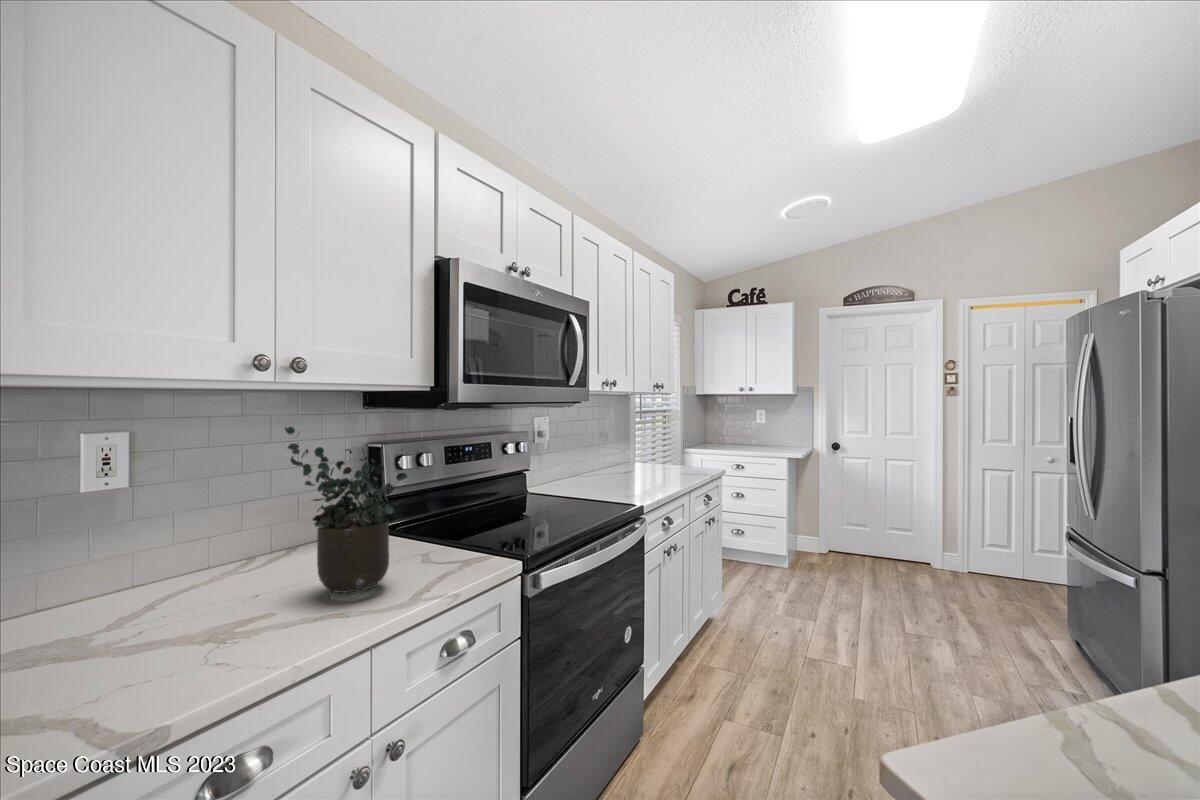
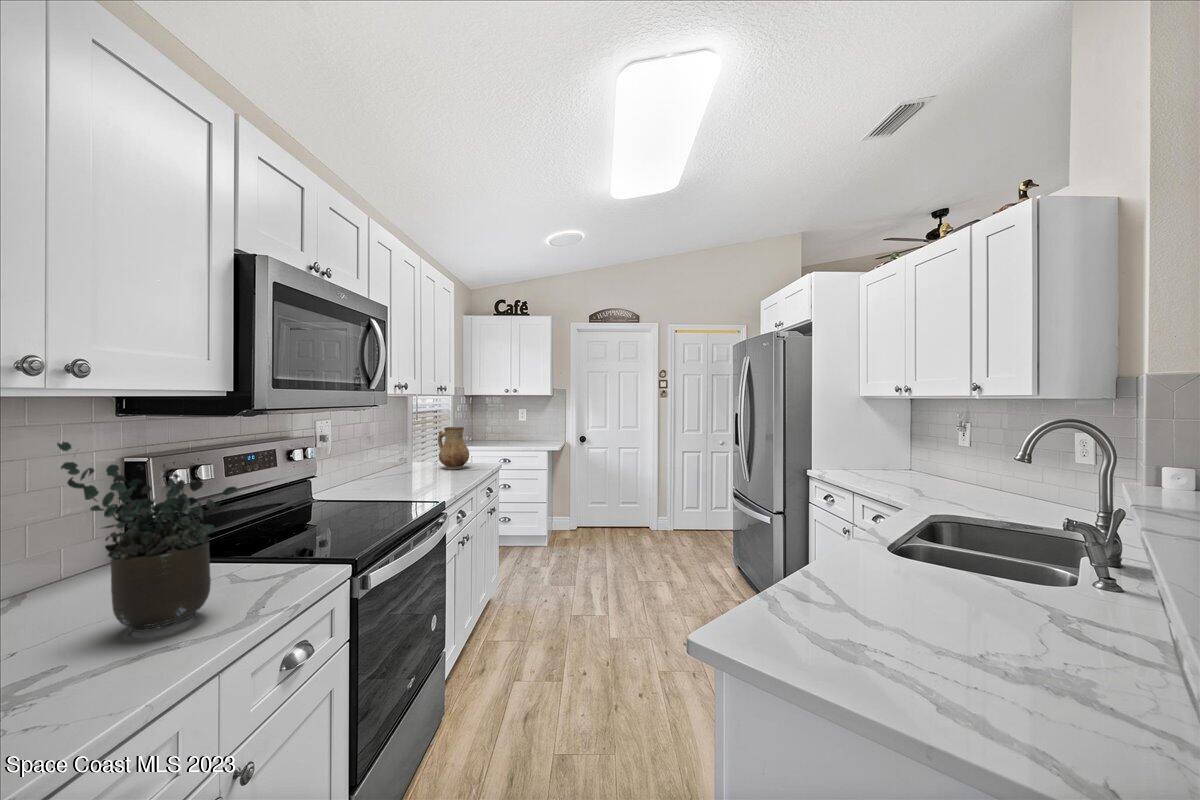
ceramic pitcher: none [654,427,686,472] -> present [438,427,469,470]

